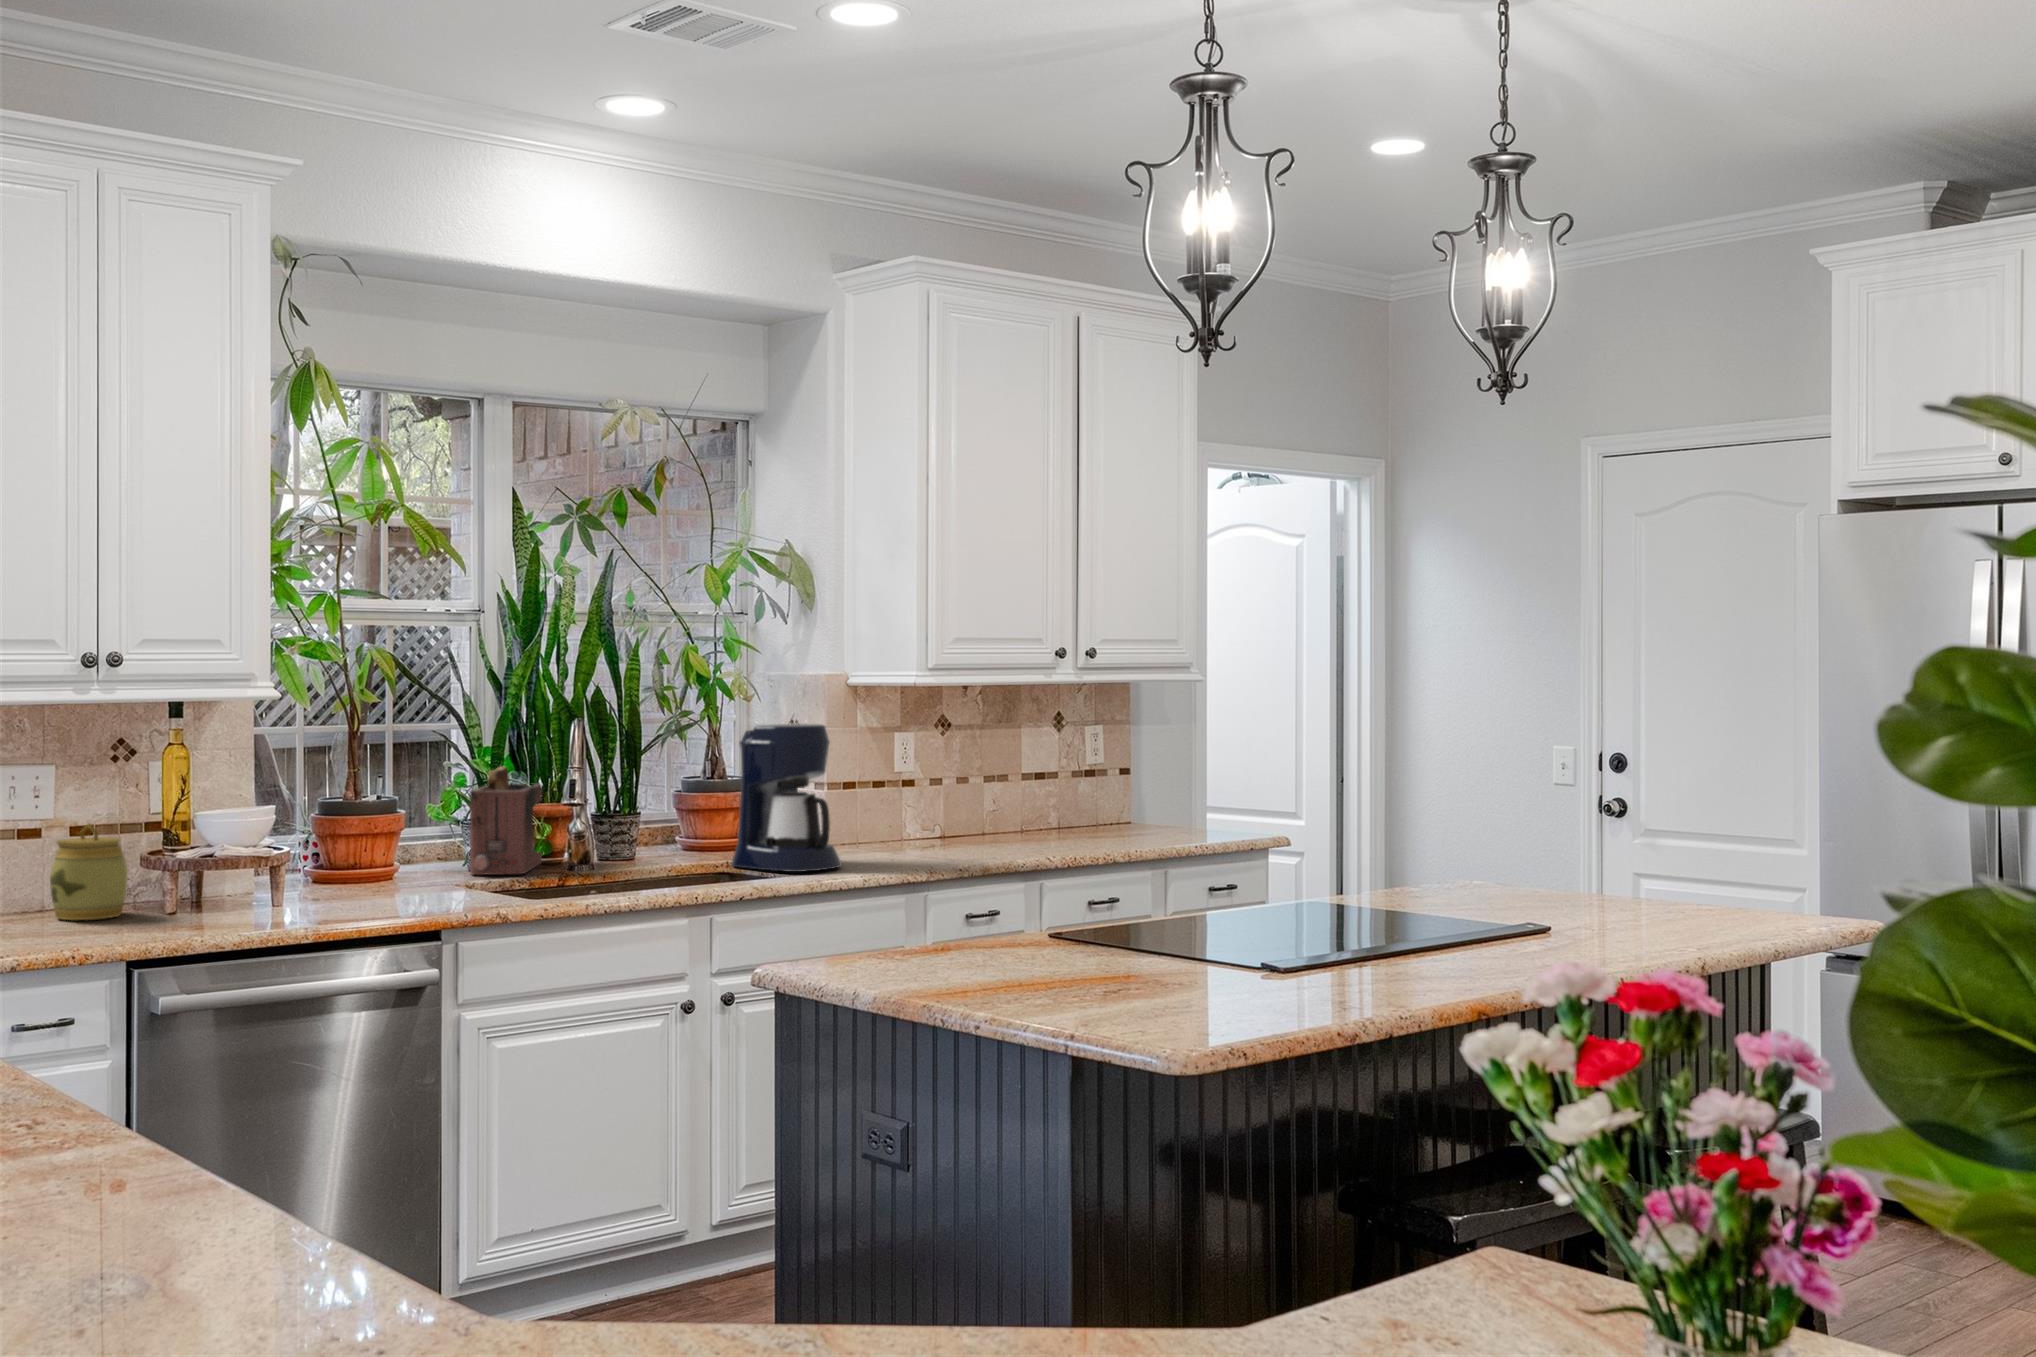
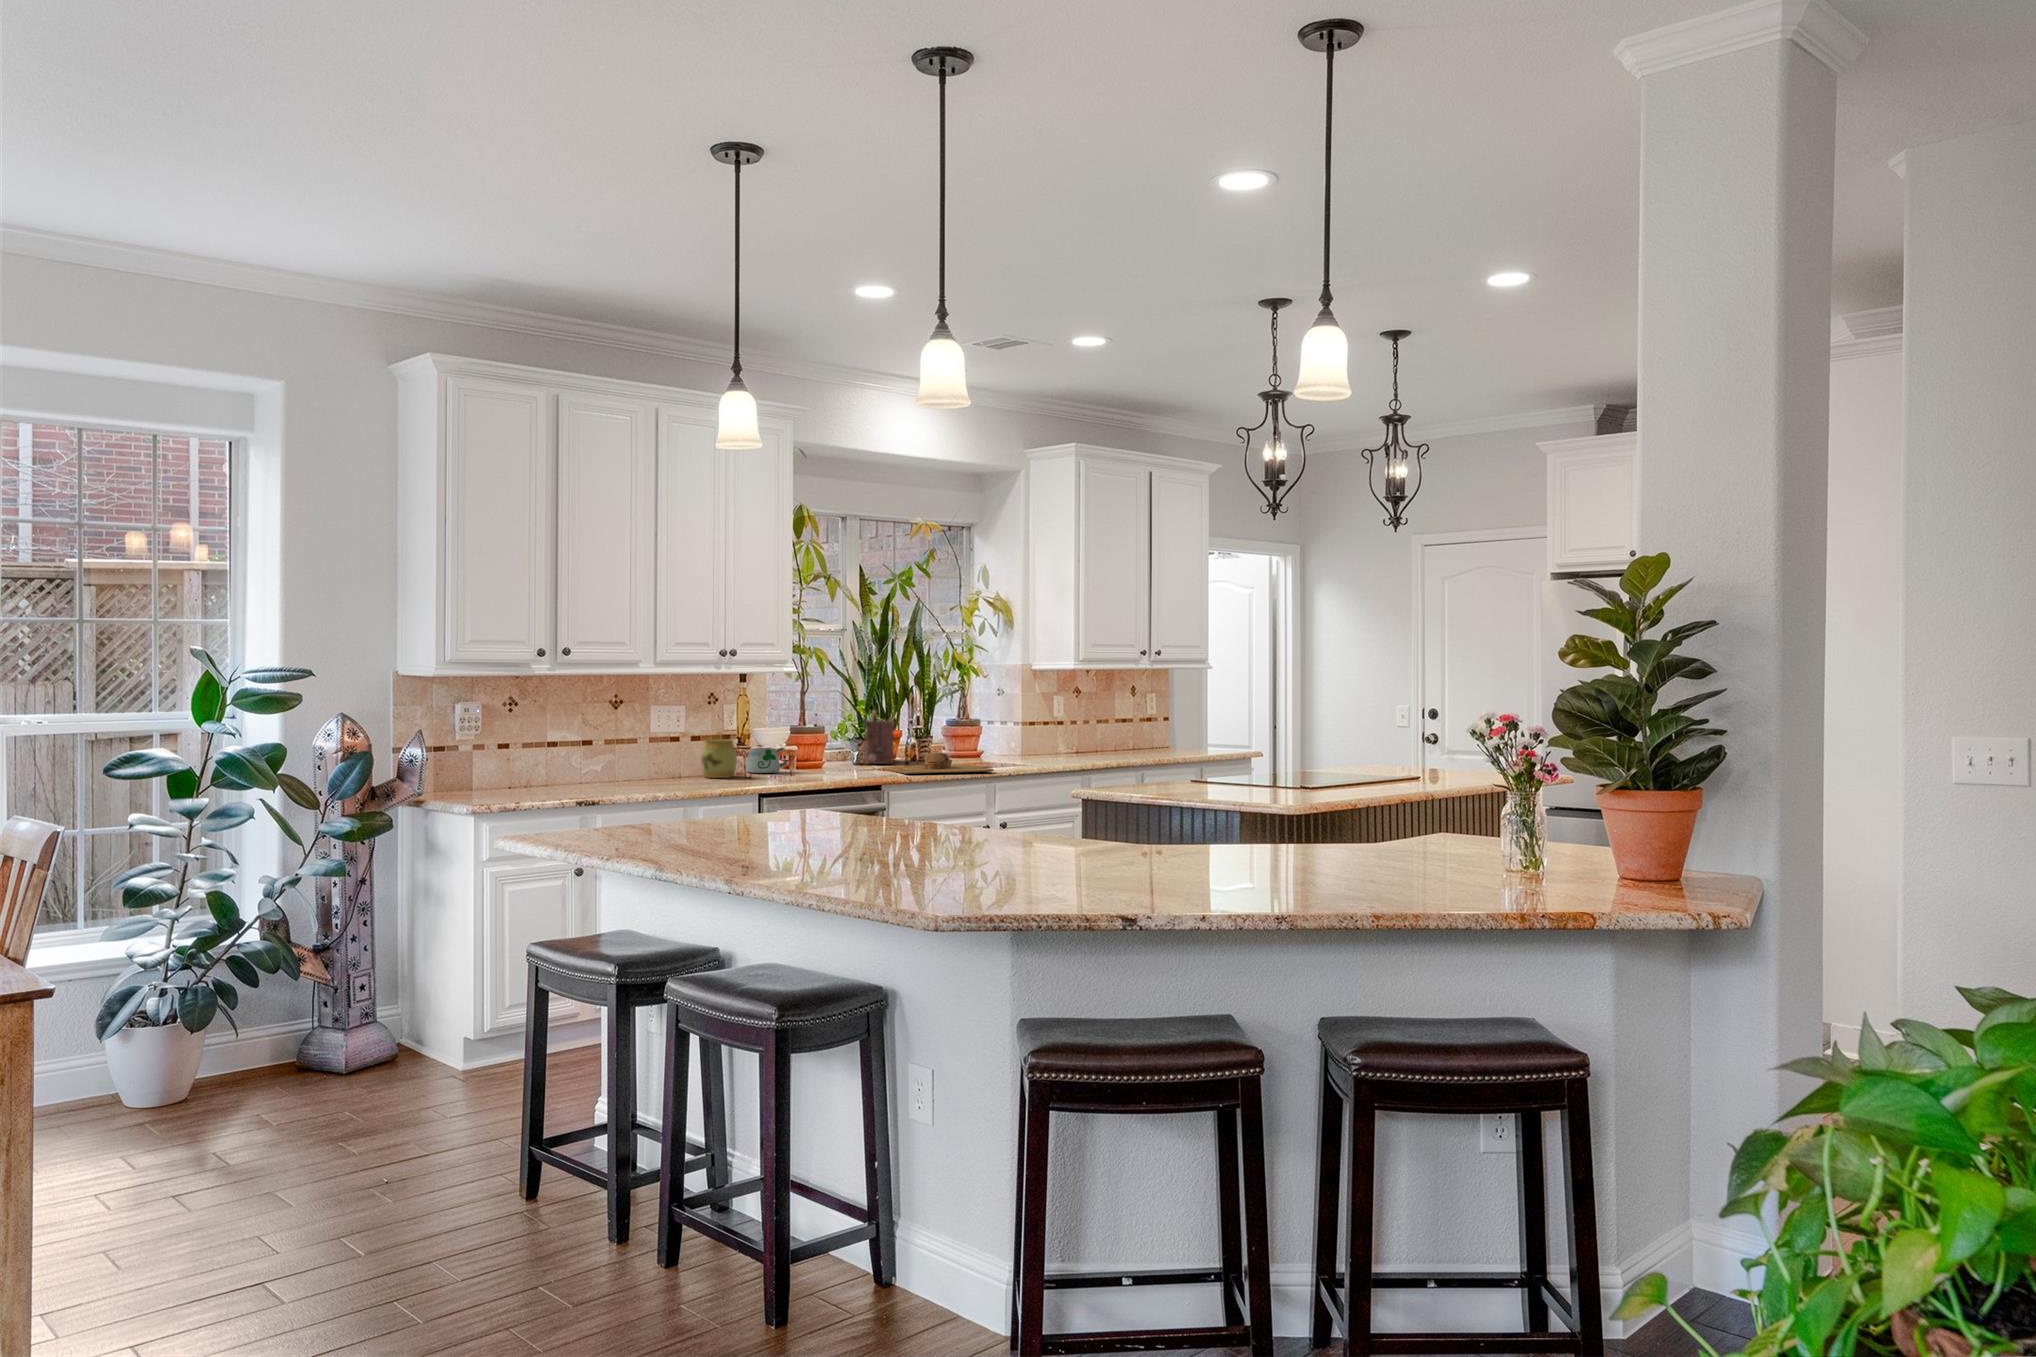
coffee maker: present [732,723,841,872] -> none [990,688,1047,763]
mug: none [177,850,271,904] -> present [746,748,787,773]
cutting board: none [488,859,691,906] -> present [885,753,993,774]

